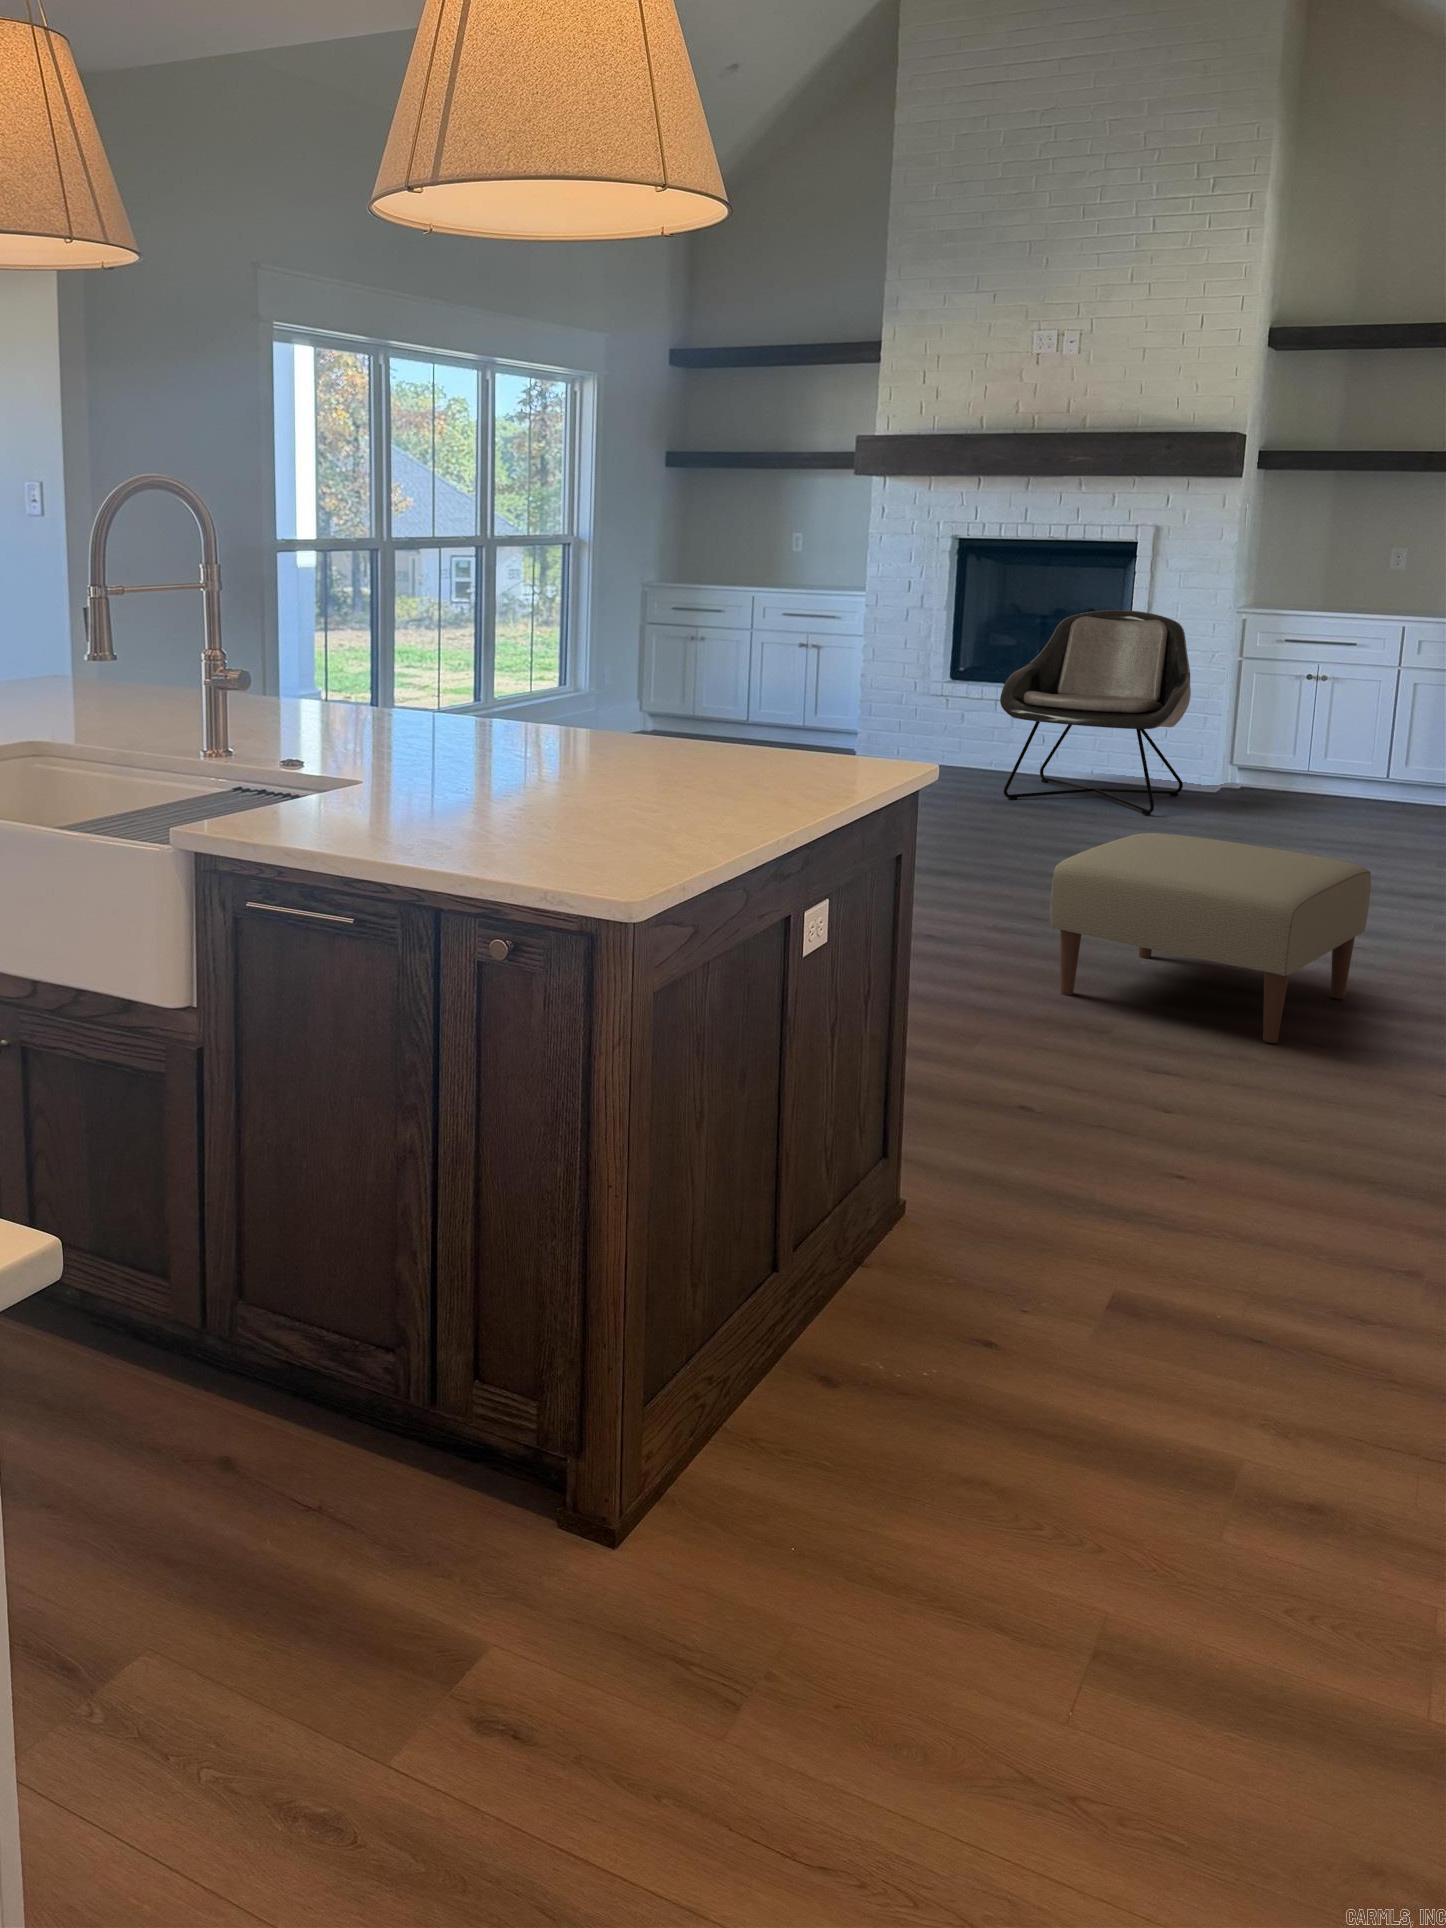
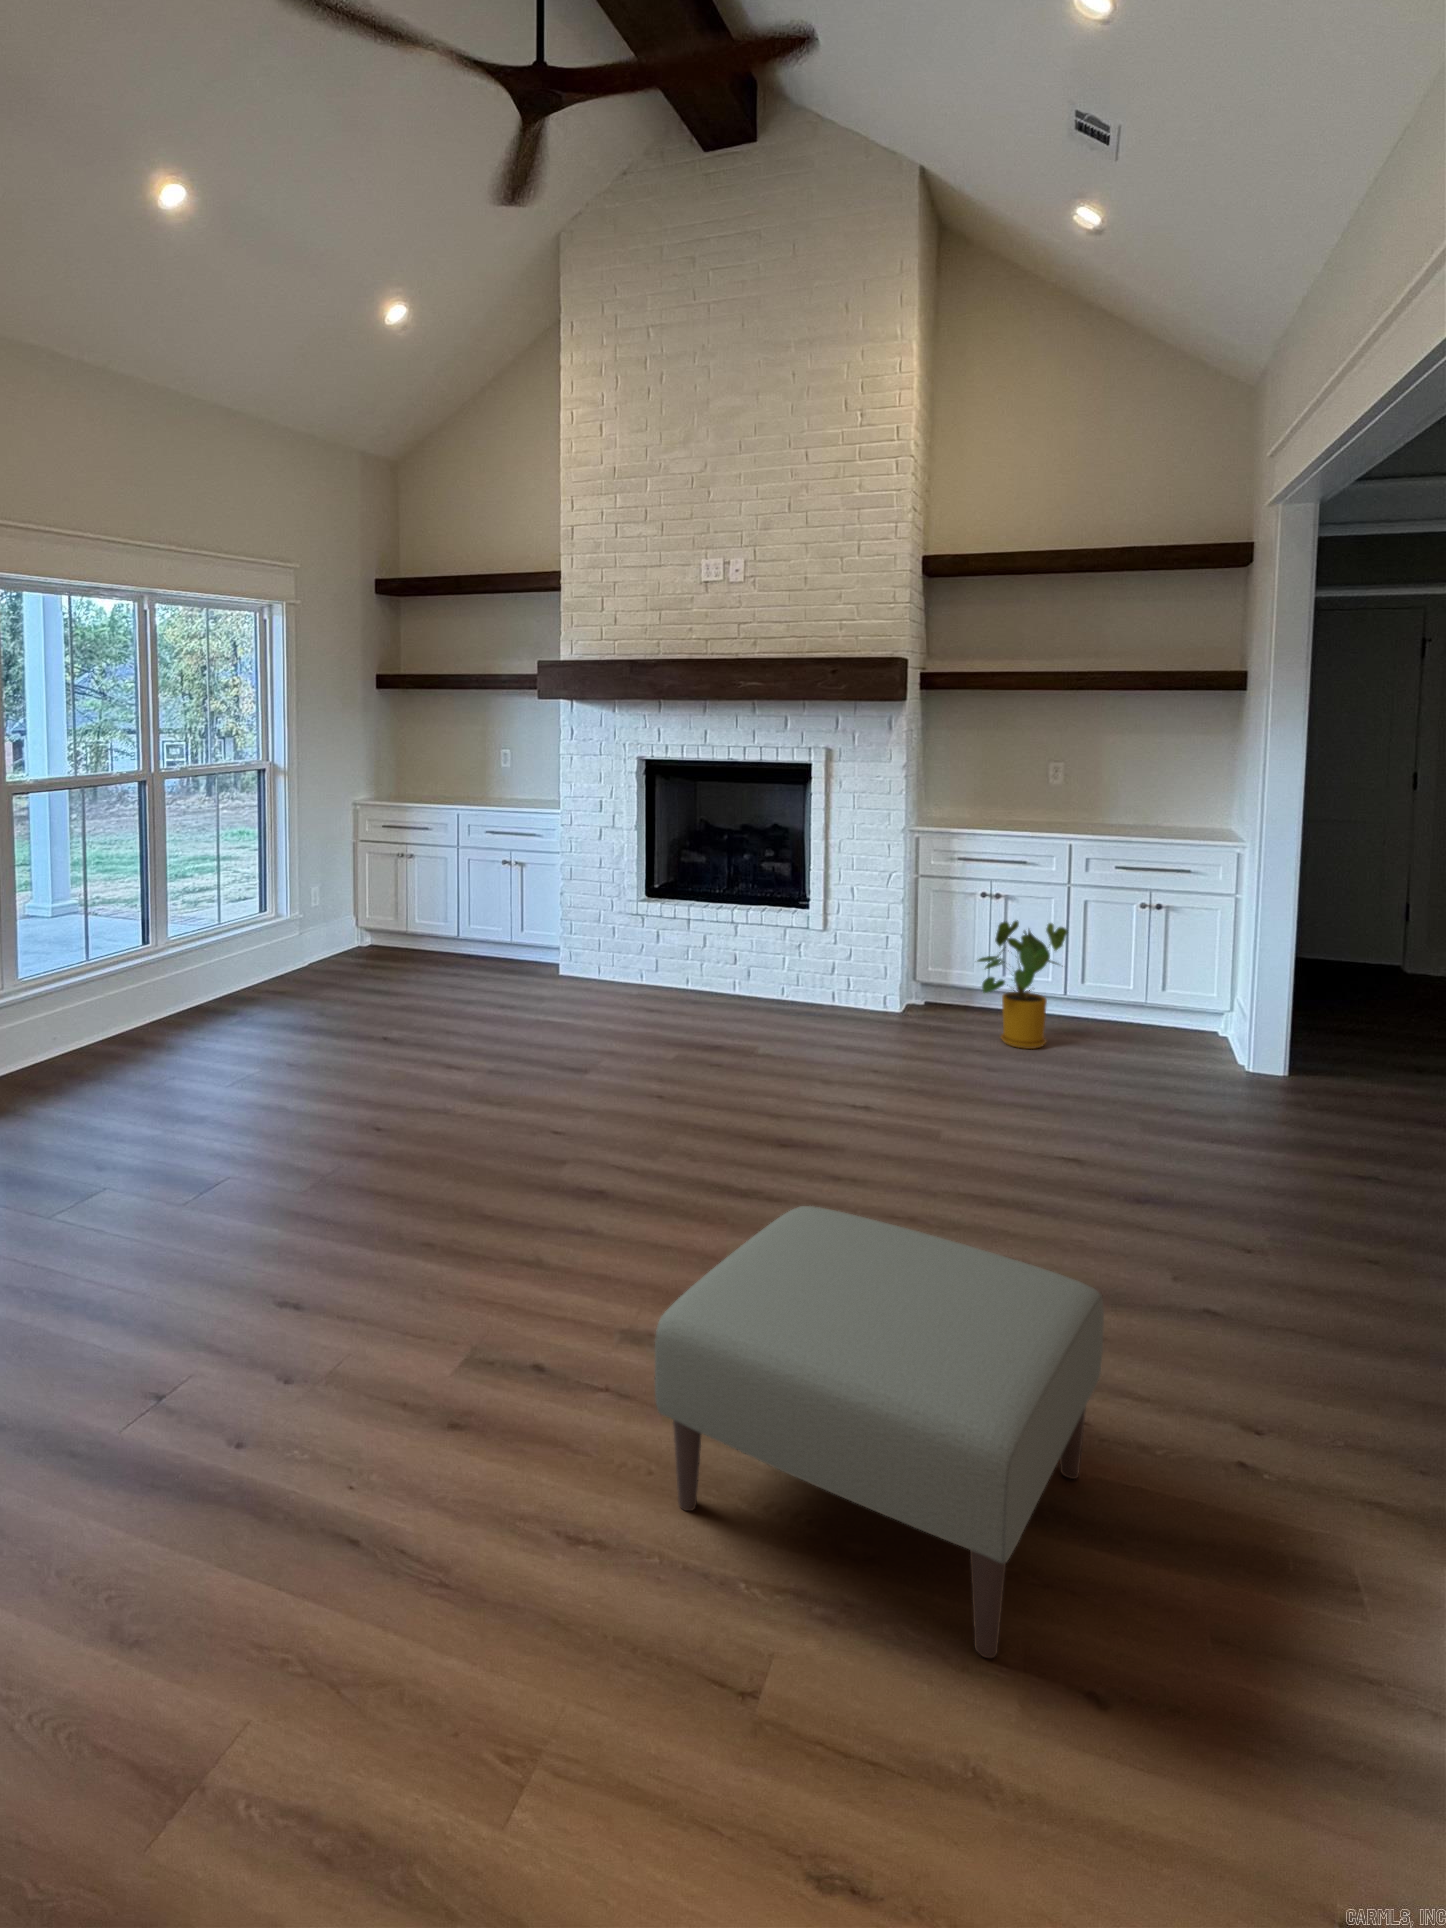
lounge chair: present [1000,610,1191,815] -> none [678,831,868,1054]
house plant: none [1295,700,1395,820] -> present [978,920,1068,1049]

